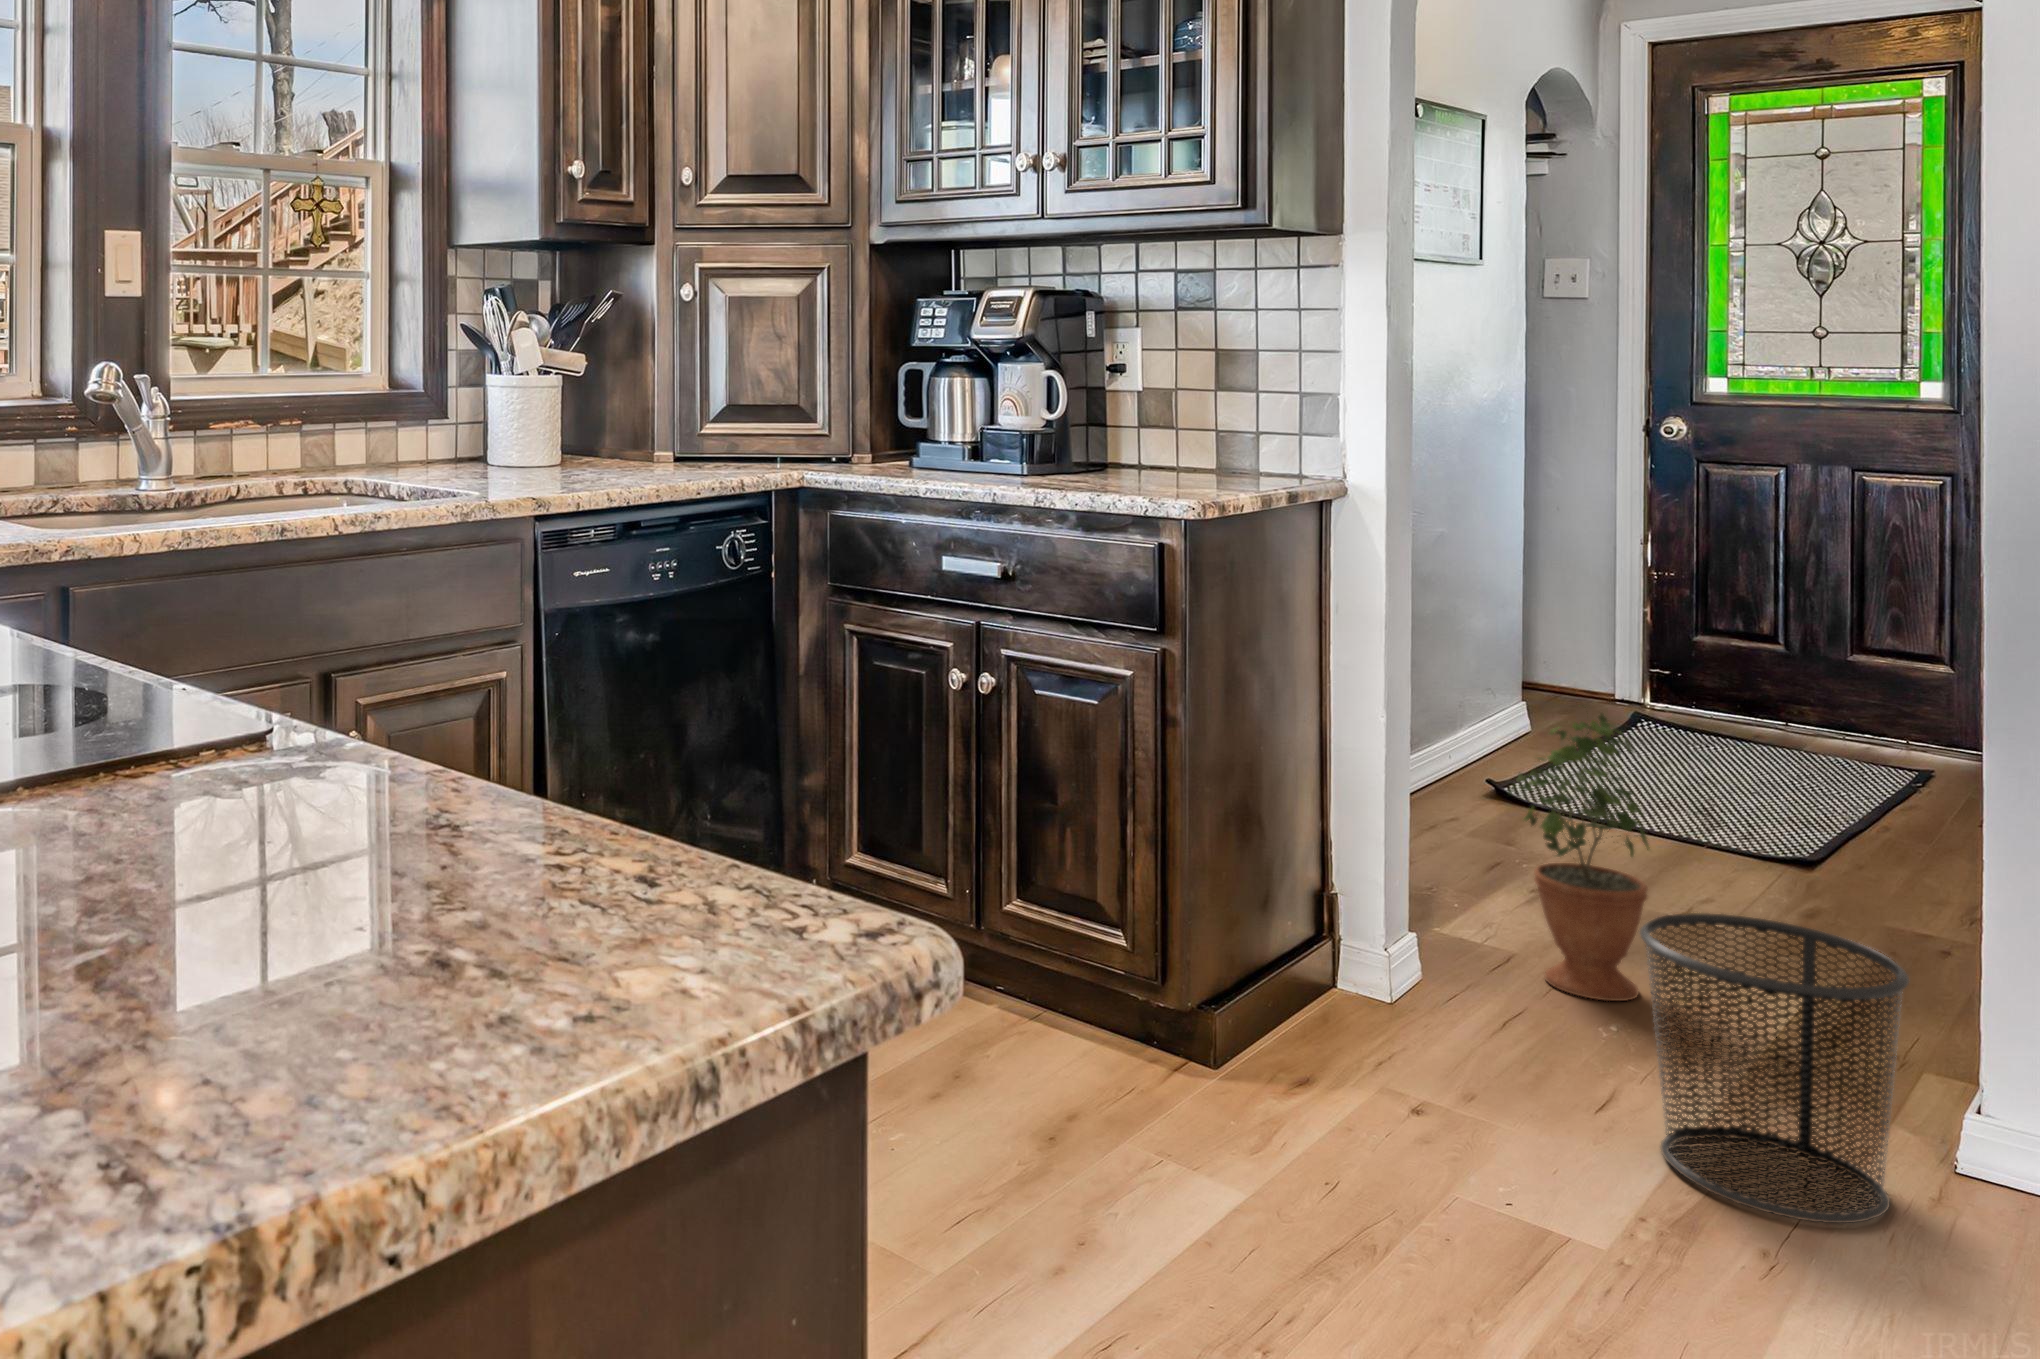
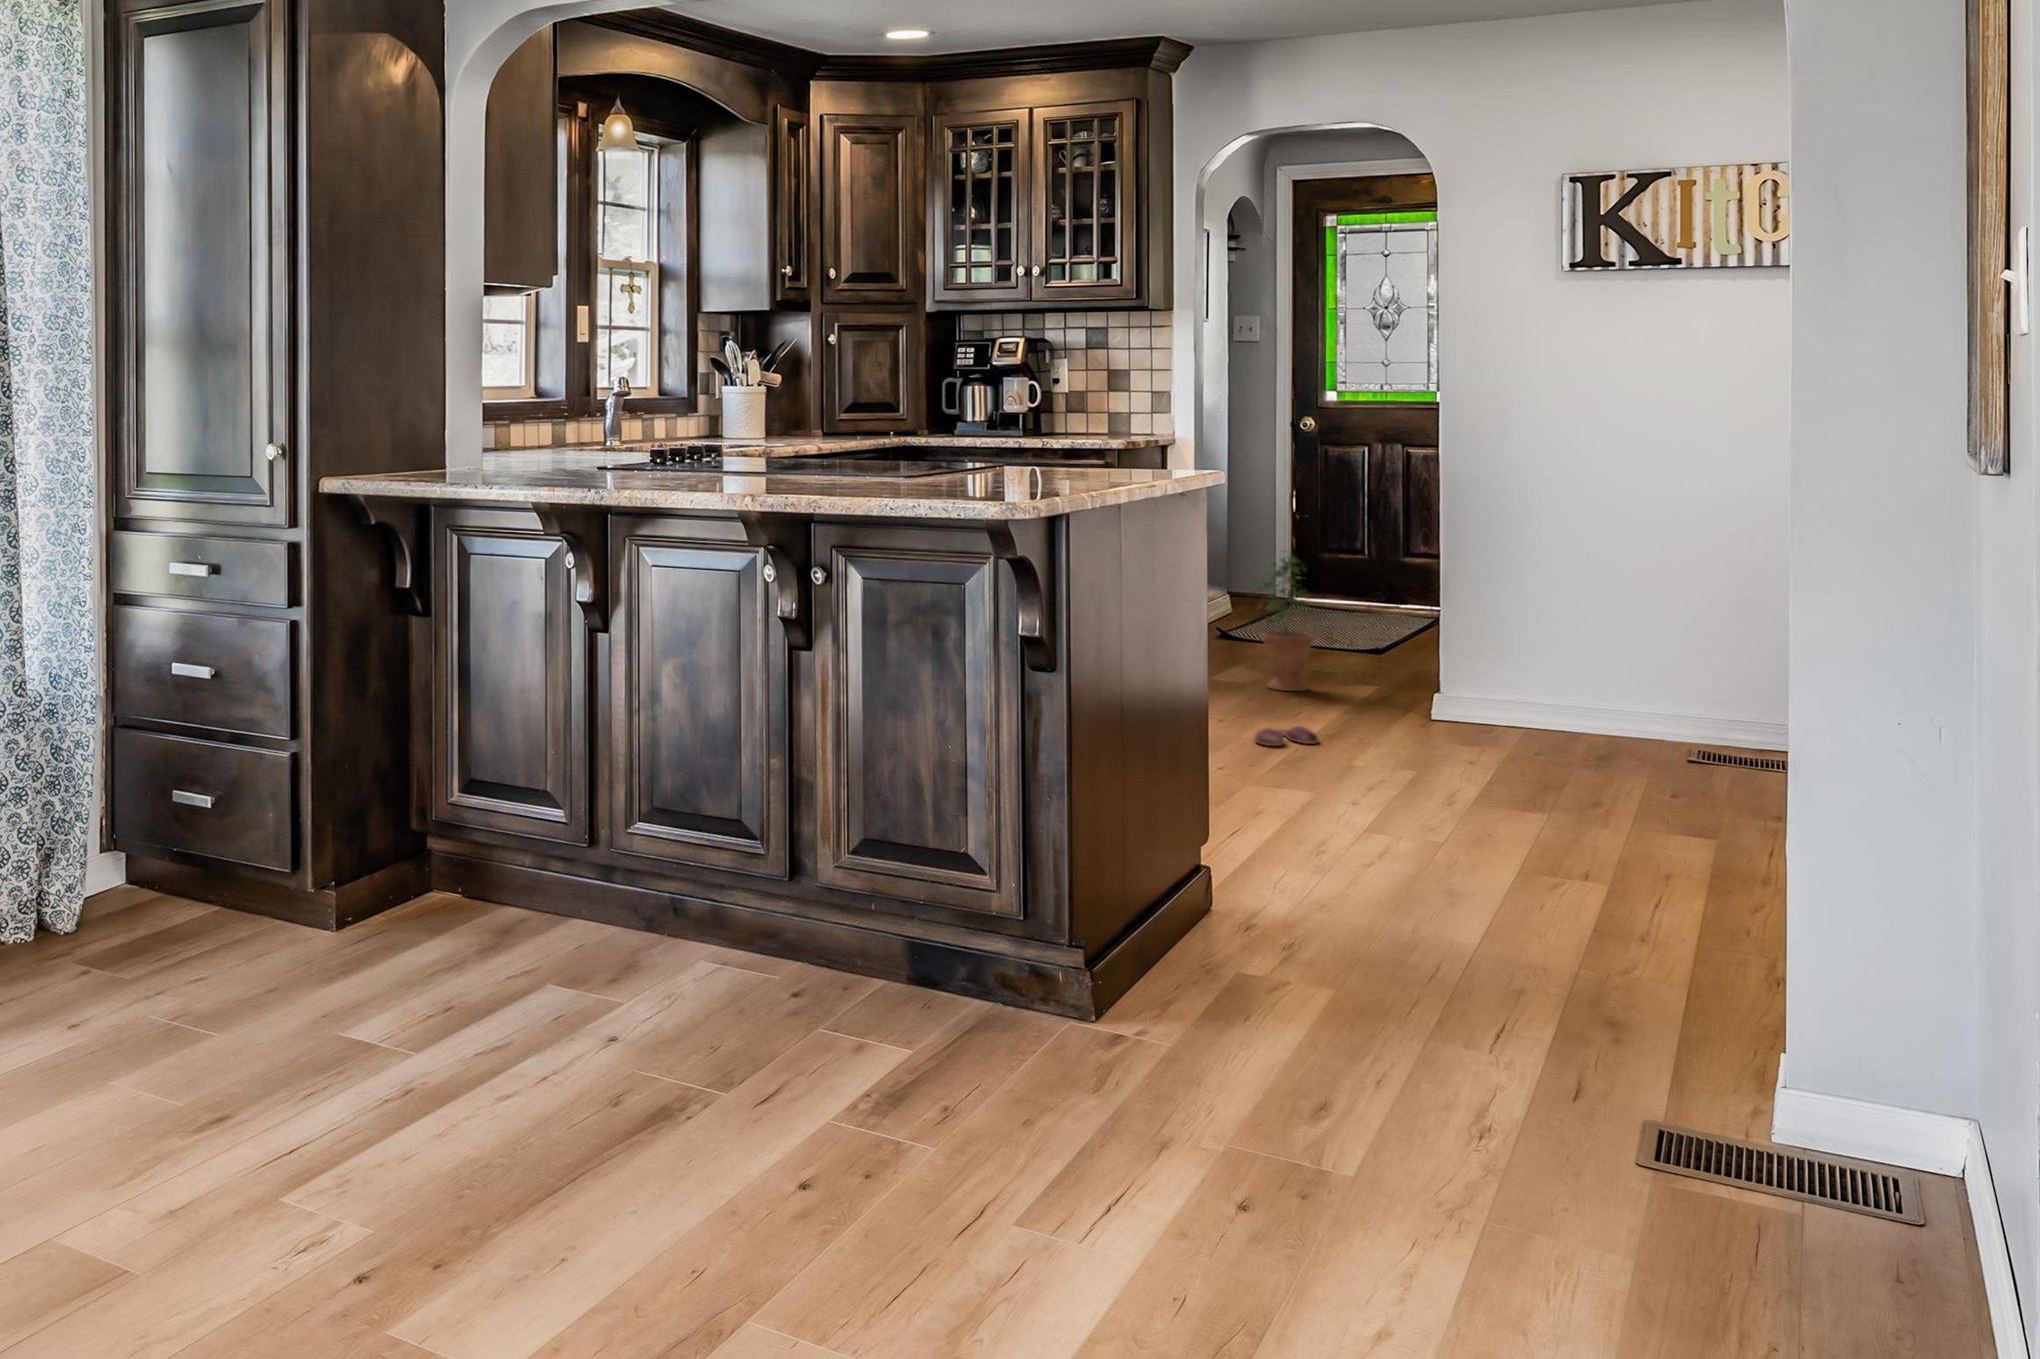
waste bin: present [1640,913,1909,1223] -> none [1317,621,1418,732]
slippers: none [1460,1178,1632,1268] -> present [1255,726,1318,746]

